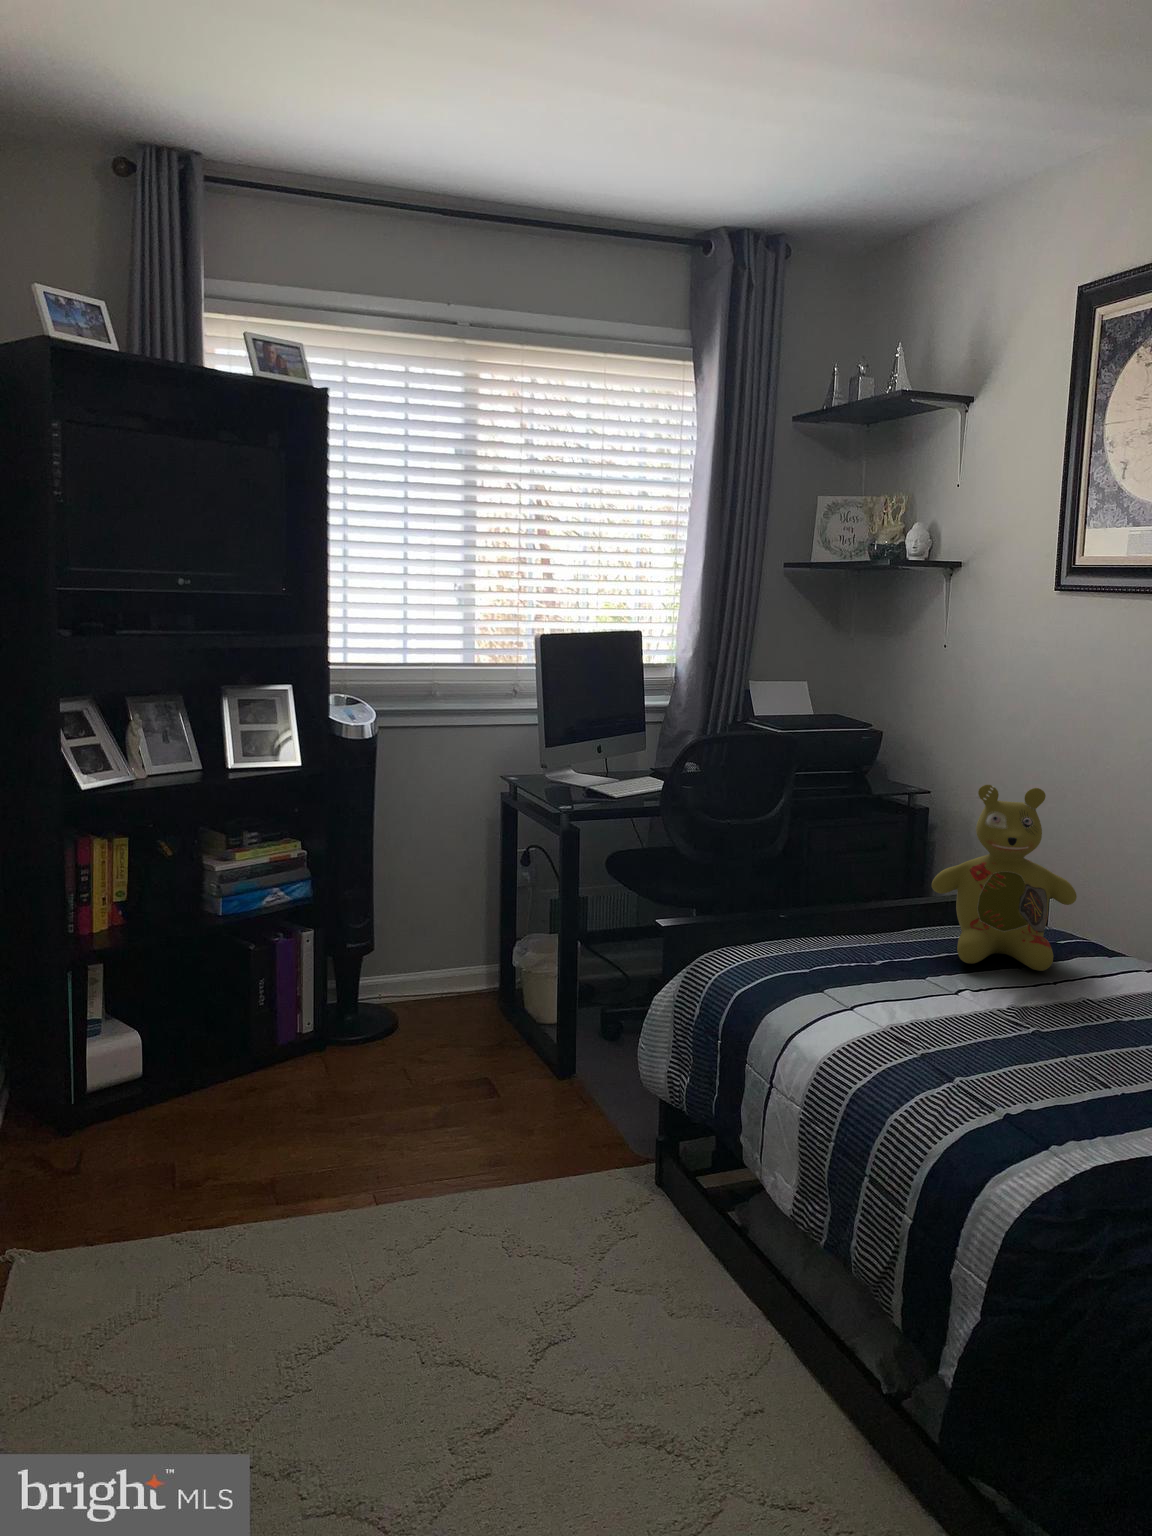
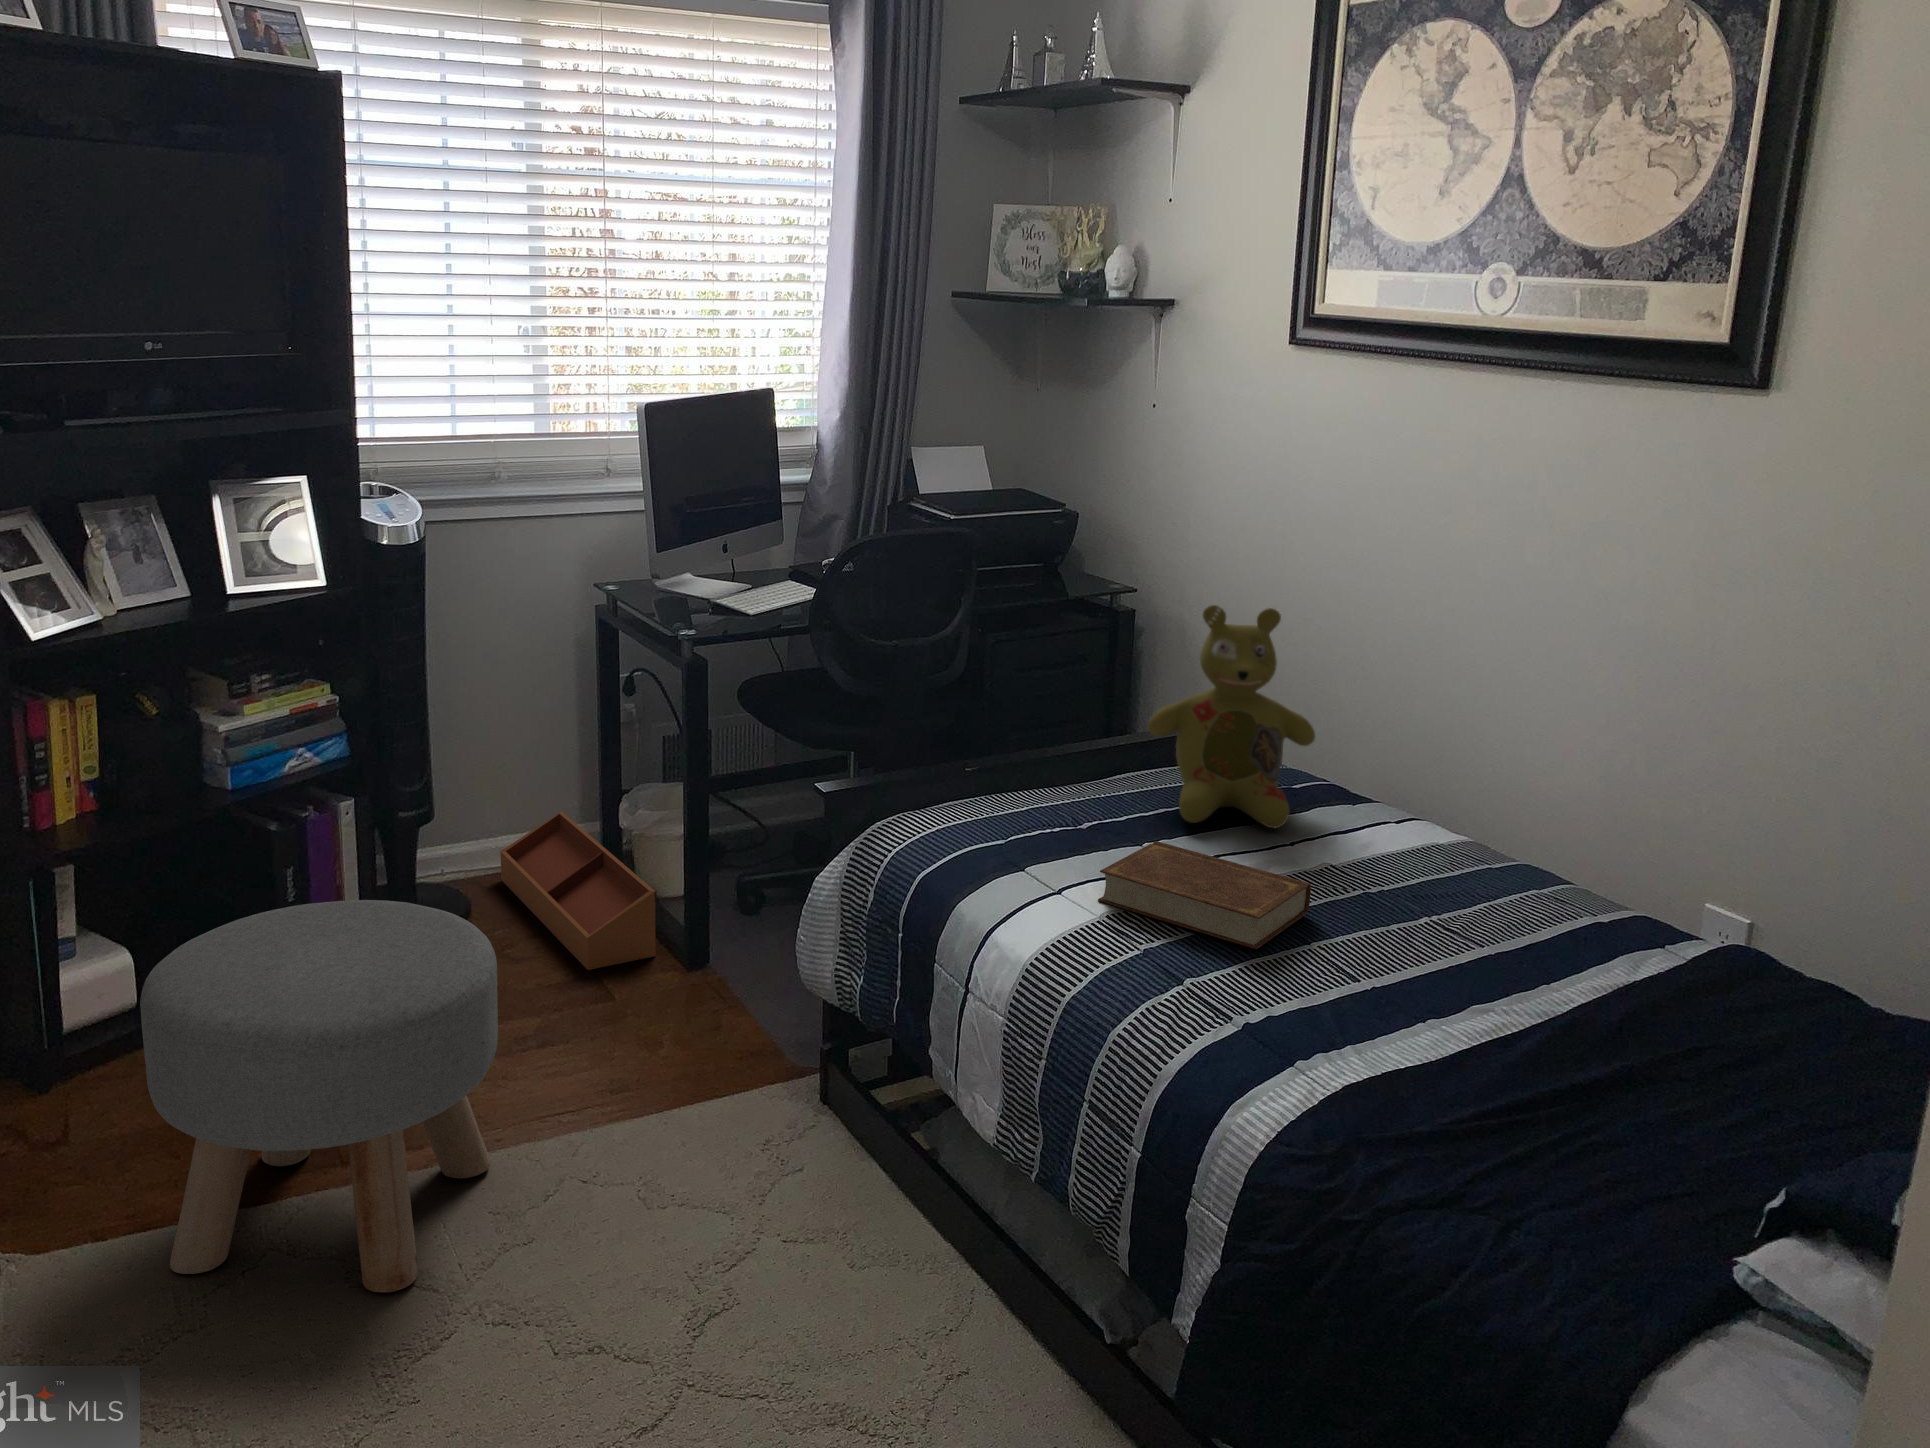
storage bin: none [420,954,535,1074] -> present [500,812,656,970]
book: none [884,972,1069,1060] -> present [1098,841,1311,949]
ottoman: none [133,994,400,1302] -> present [140,900,498,1292]

